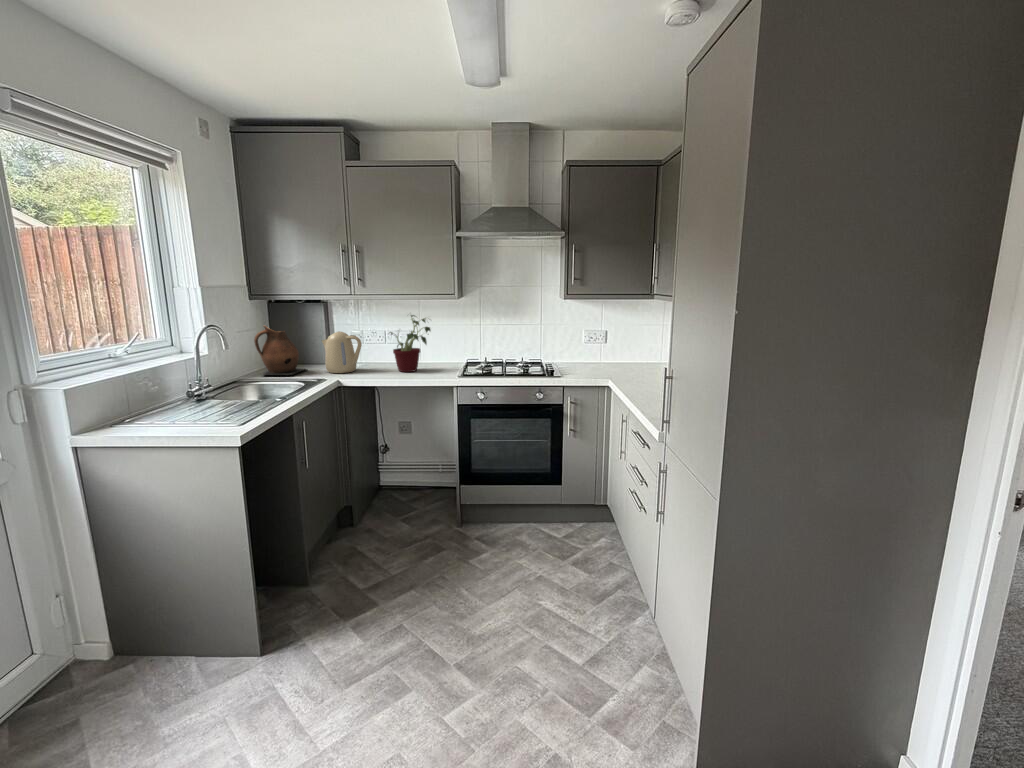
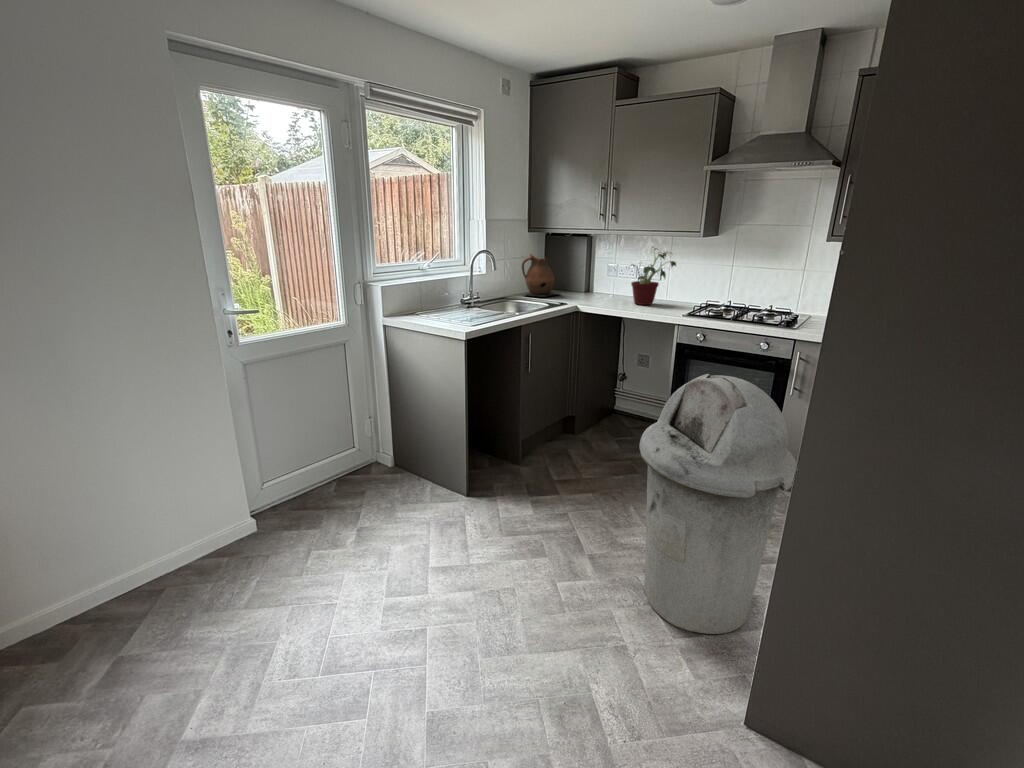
kettle: present [322,331,362,373] -> none [573,261,605,300]
trash can: none [511,435,659,703] -> present [640,374,797,634]

